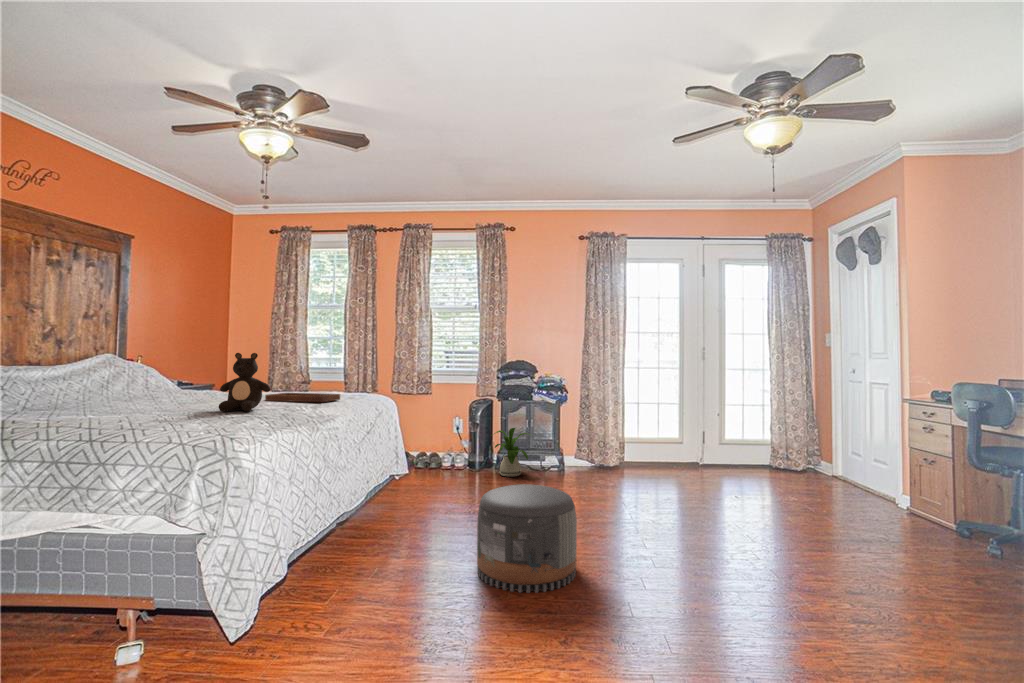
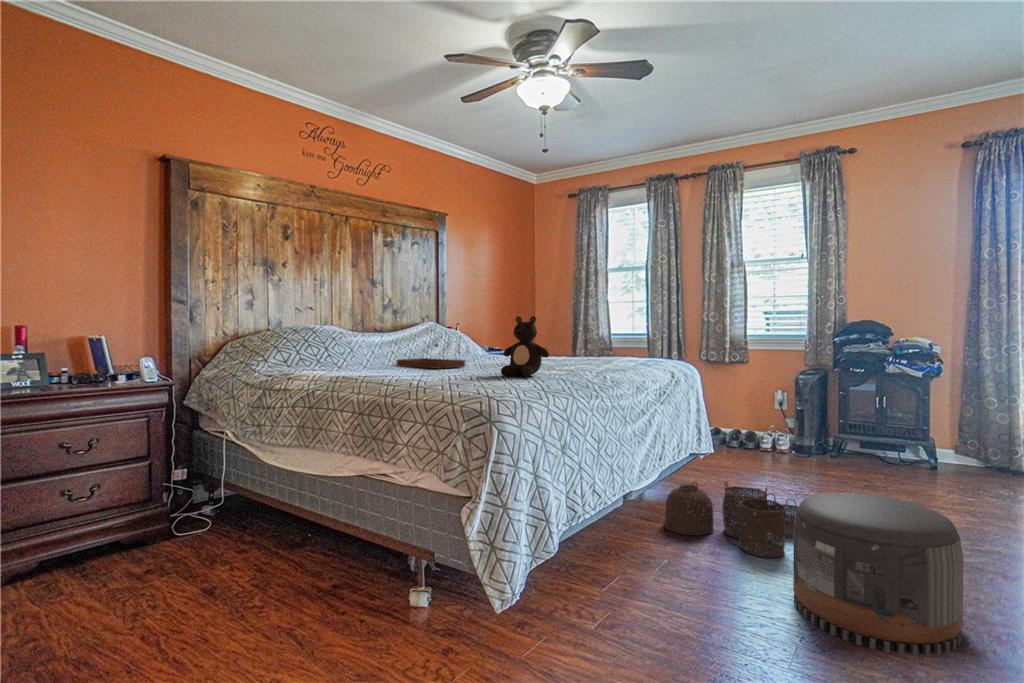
tray: present [265,379,340,402] -> present [396,343,465,369]
house plant: present [494,428,530,477] -> none [826,415,896,481]
woven basket: none [373,489,482,545] -> present [664,482,798,557]

